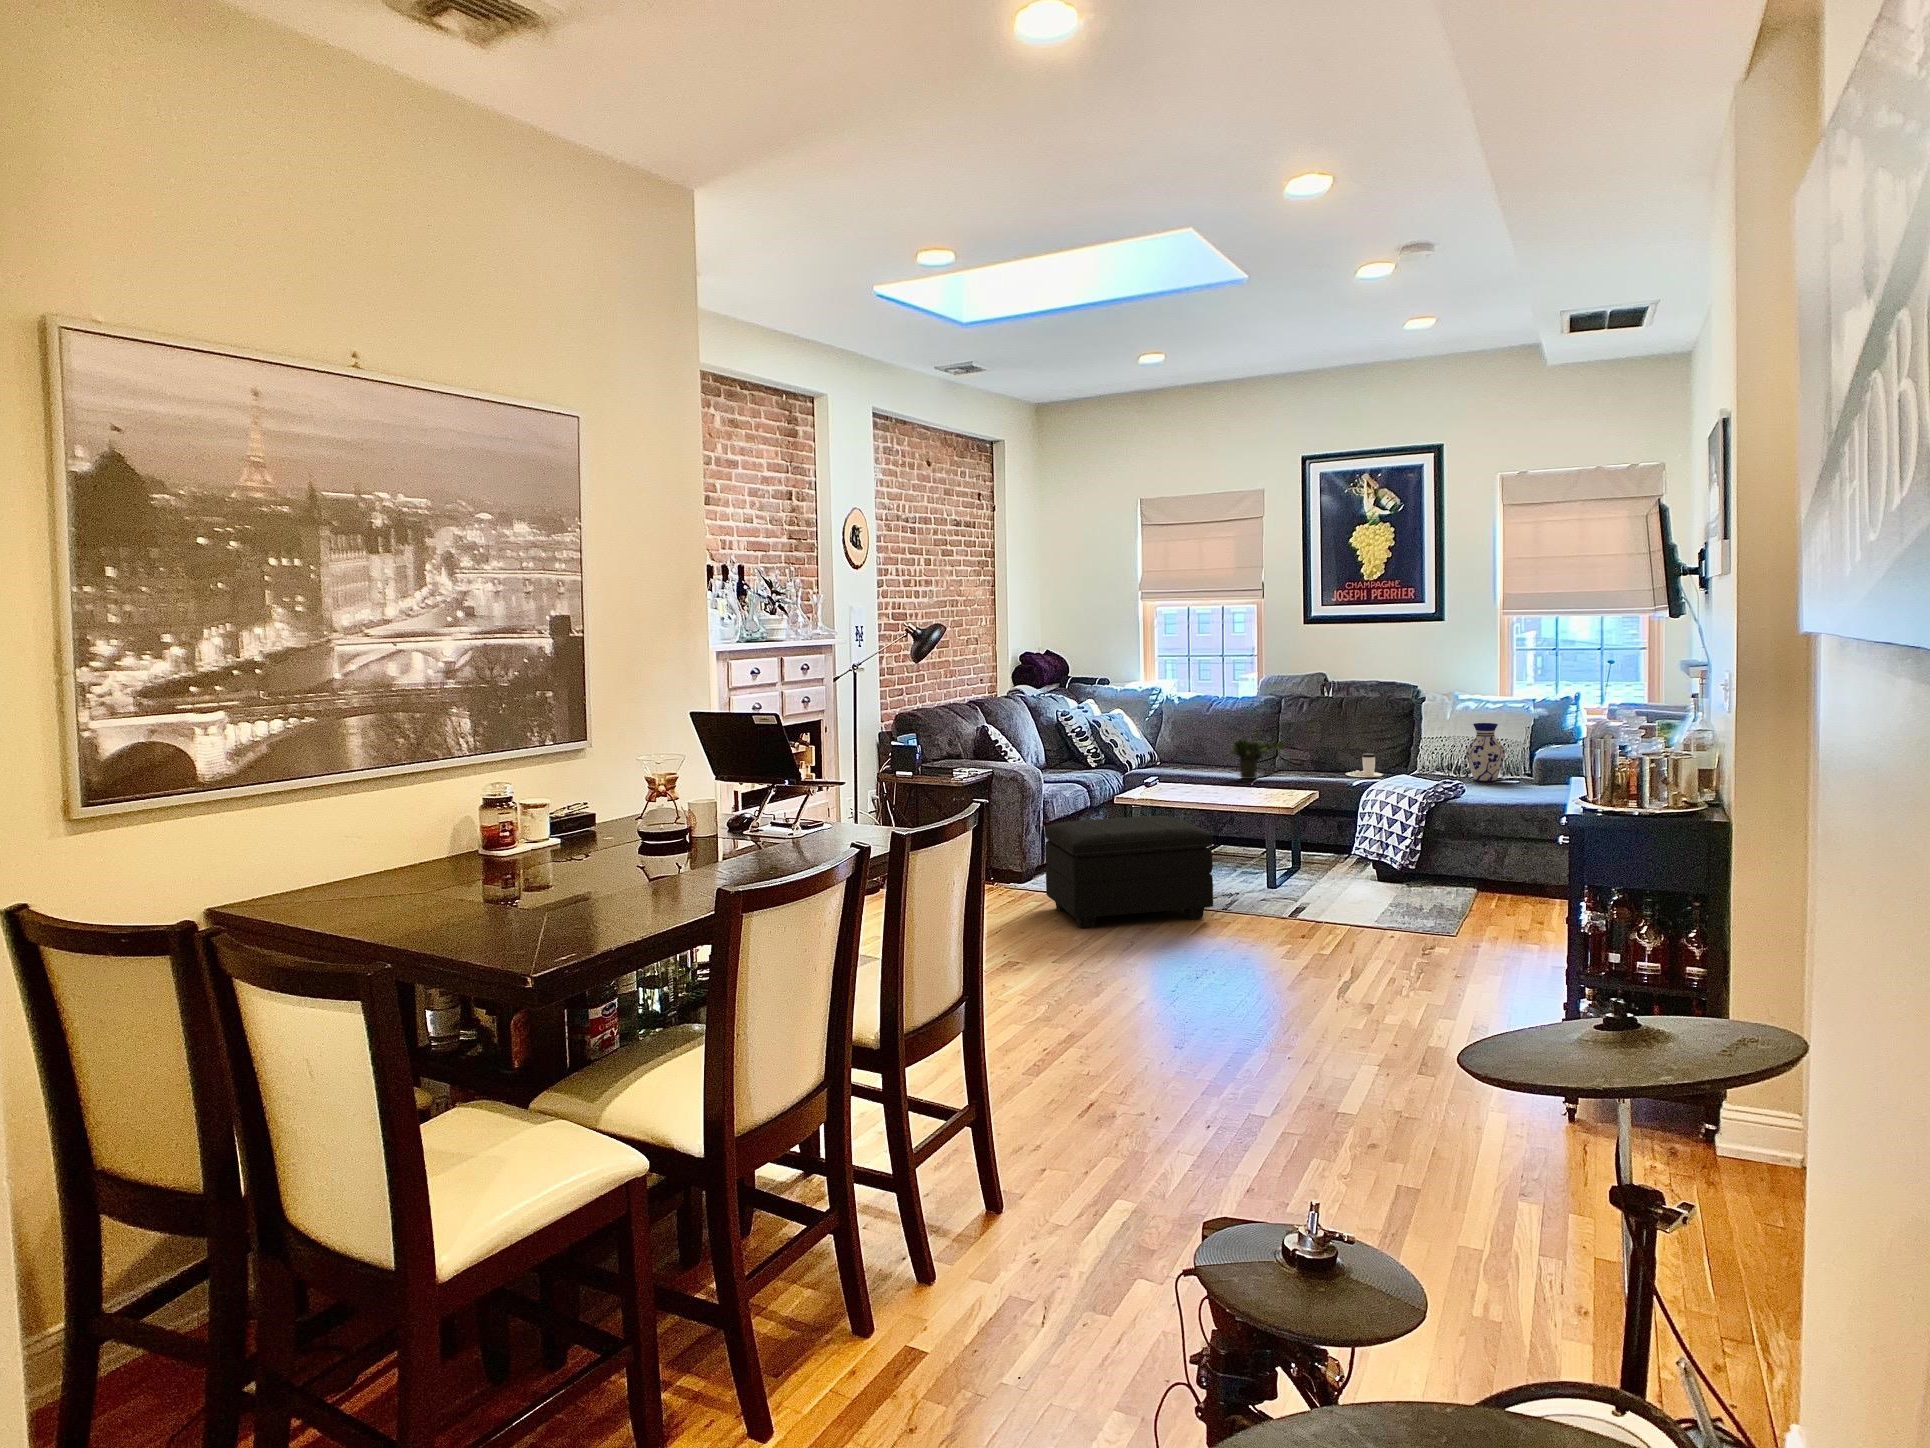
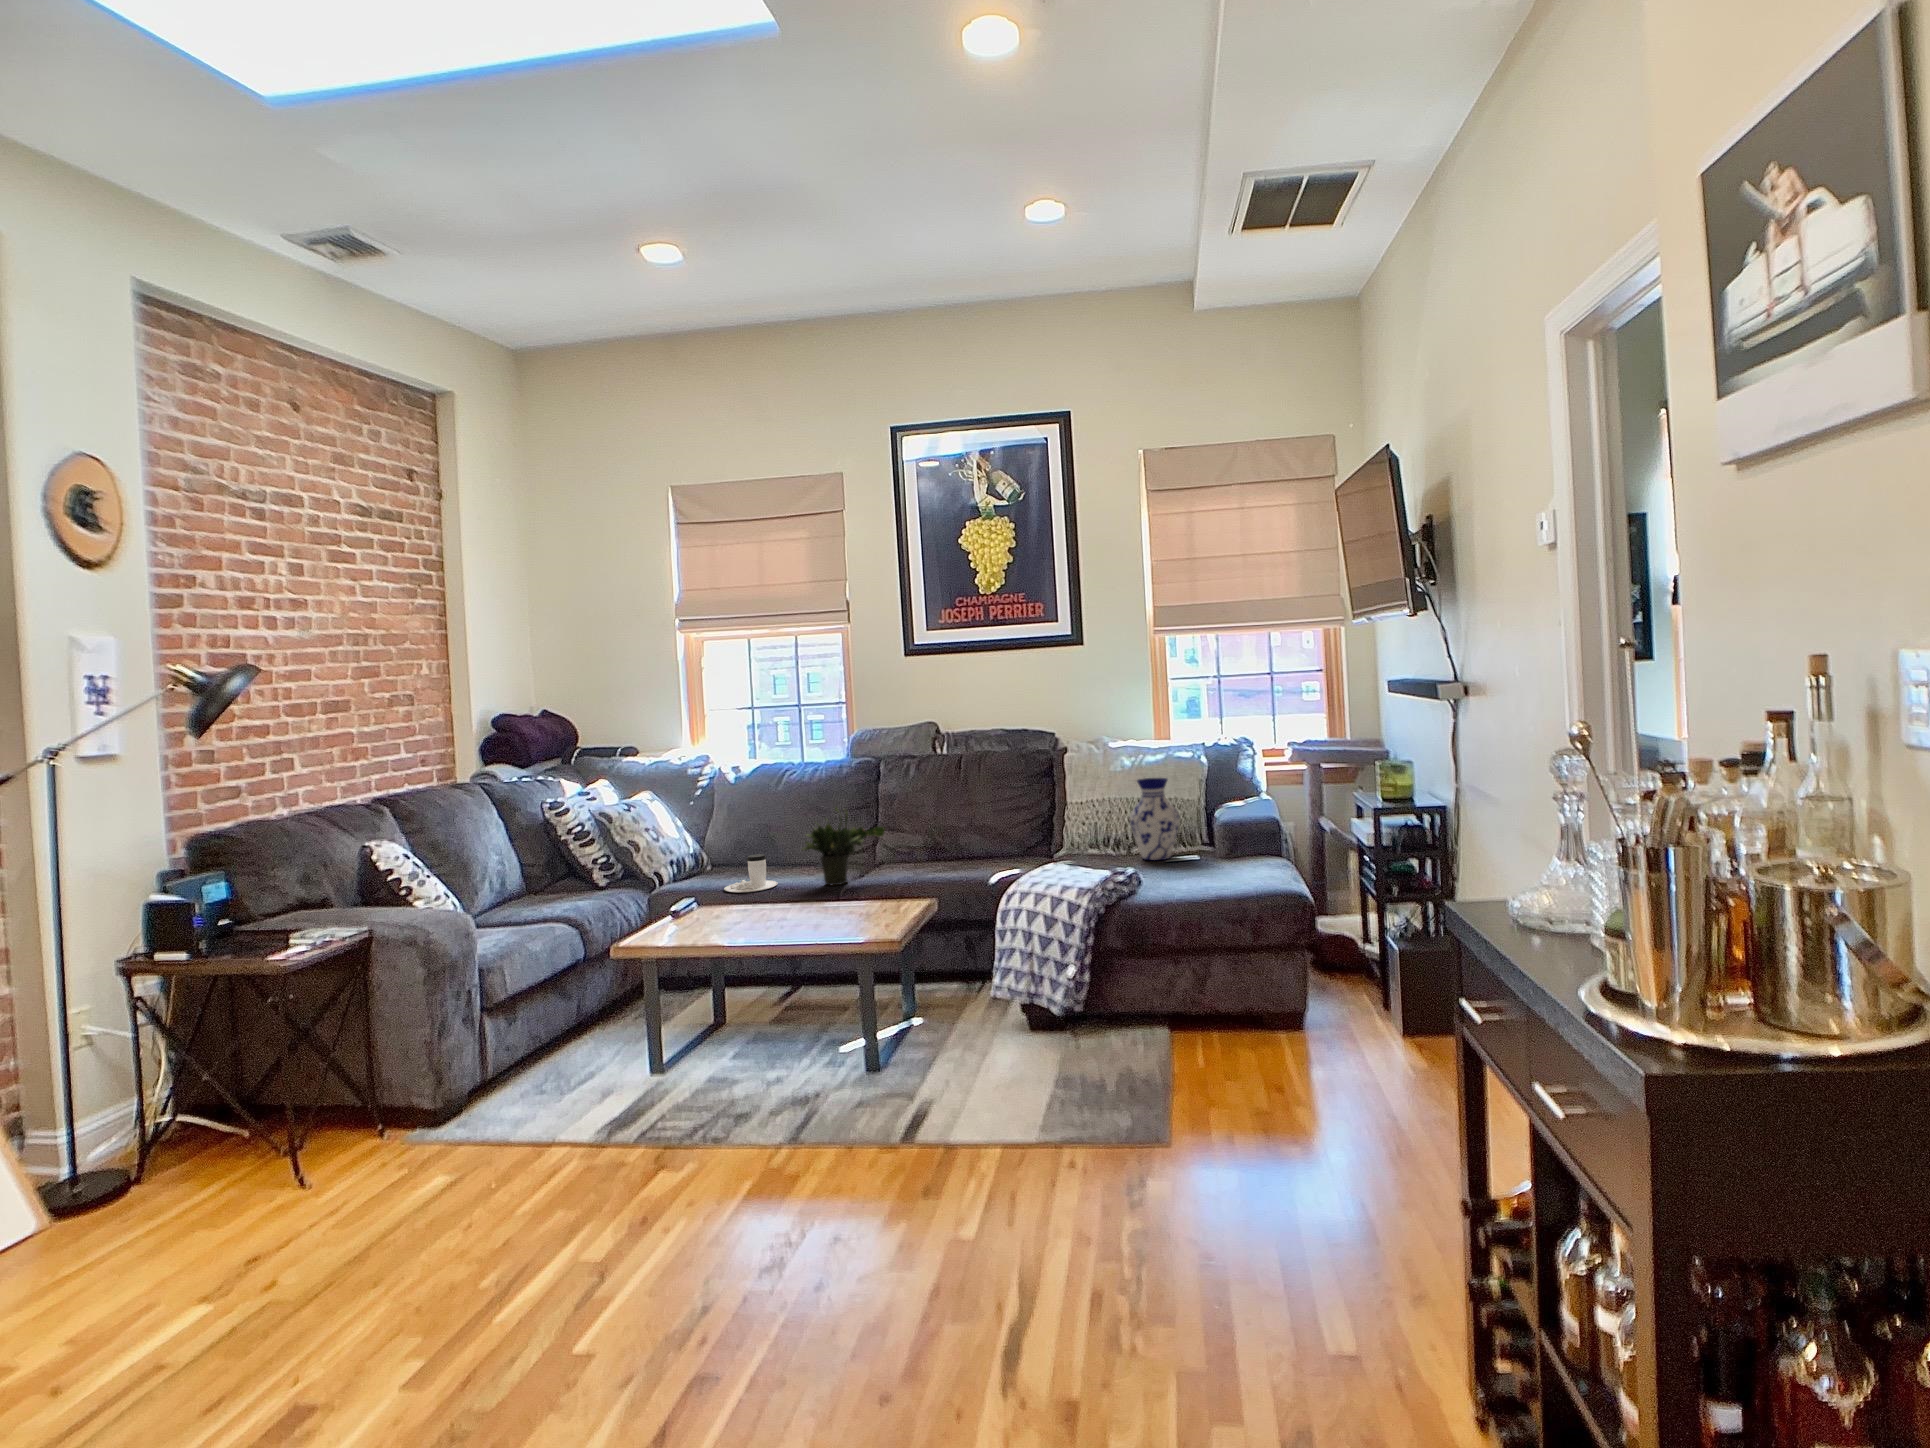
coffee cup: present [1346,753,1383,778] -> present [724,854,778,893]
footstool: present [1045,816,1213,928] -> none [430,988,763,1270]

